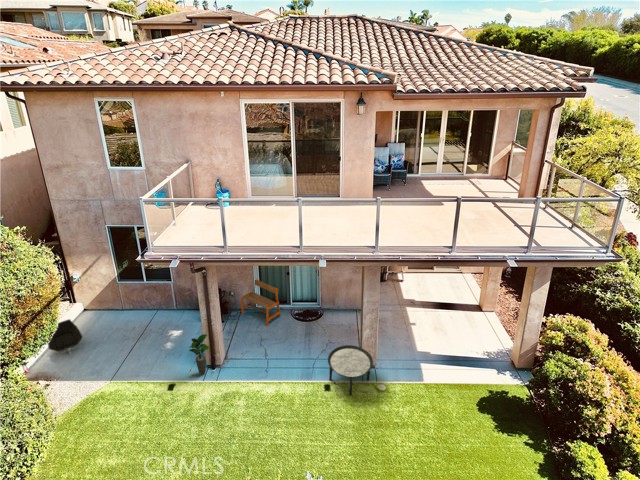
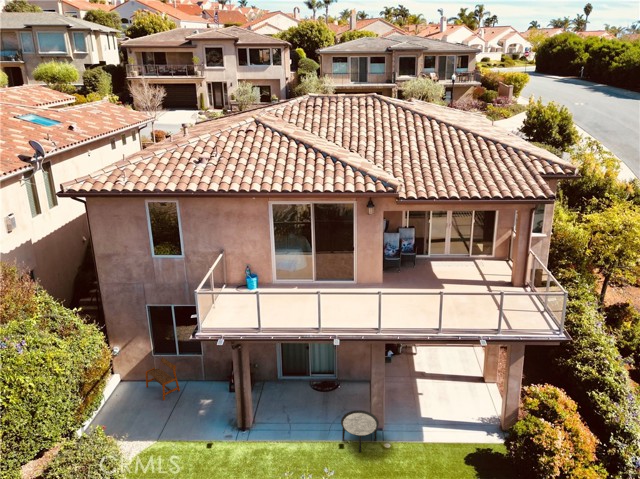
bench: present [241,279,280,326] -> present [146,357,180,400]
lounge chair: present [48,319,82,357] -> none [100,388,129,422]
potted plant: present [189,334,210,375] -> none [224,400,242,436]

